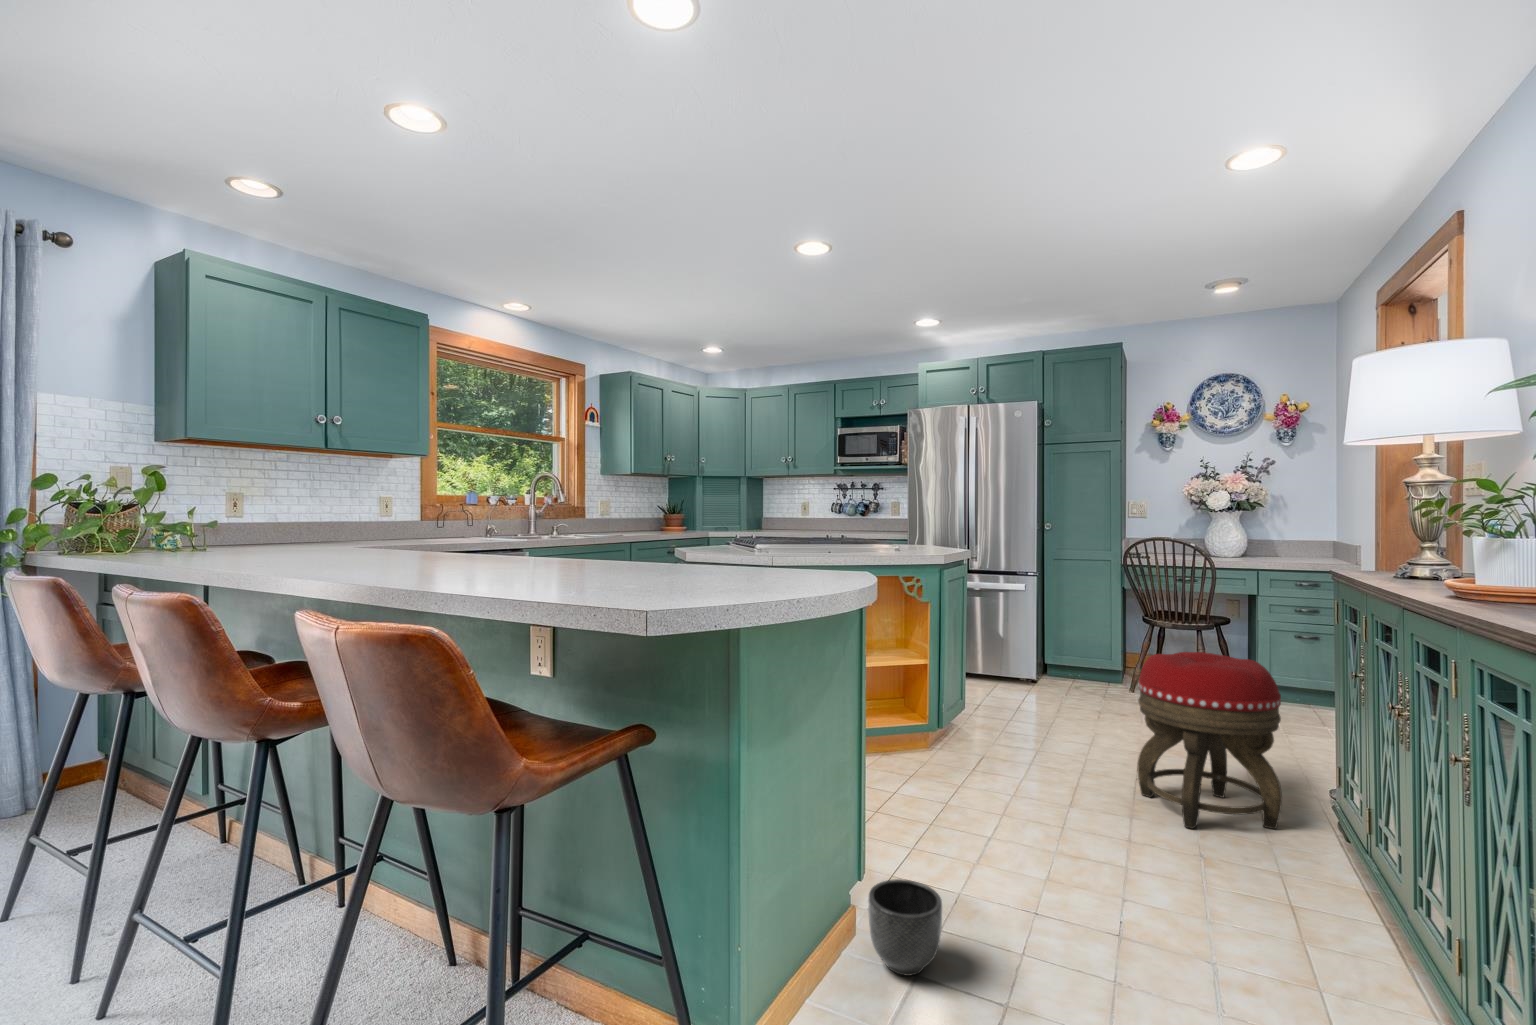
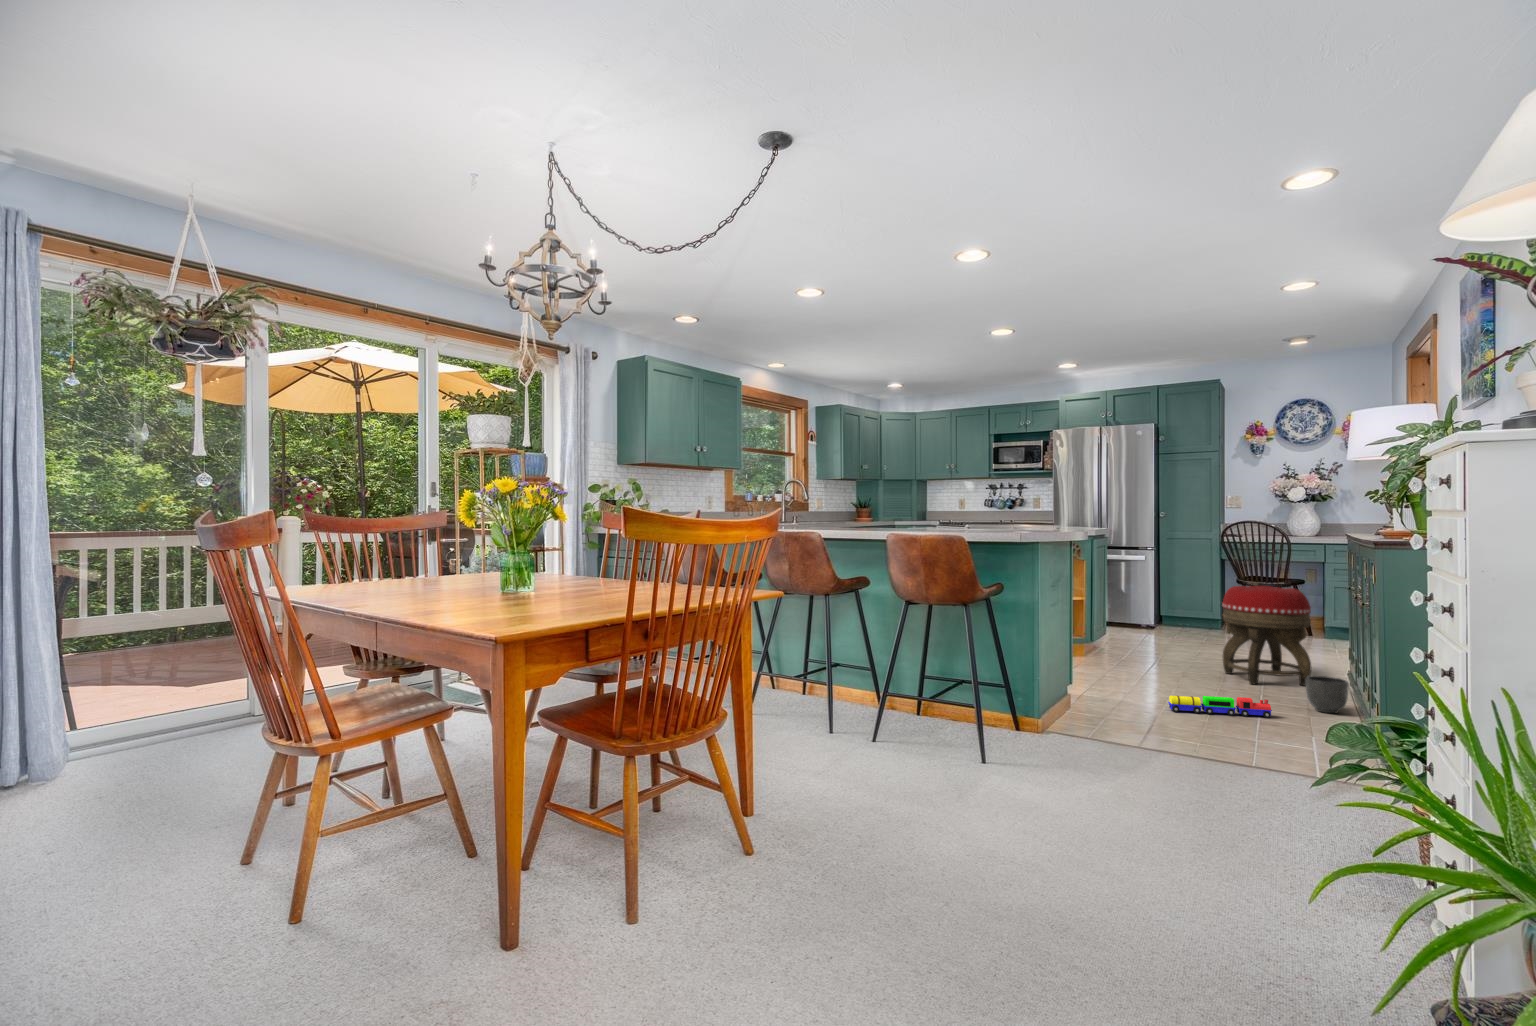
planter: present [868,879,942,976] -> present [1306,676,1349,714]
toy train: none [1052,907,1250,960] -> present [1168,696,1272,718]

